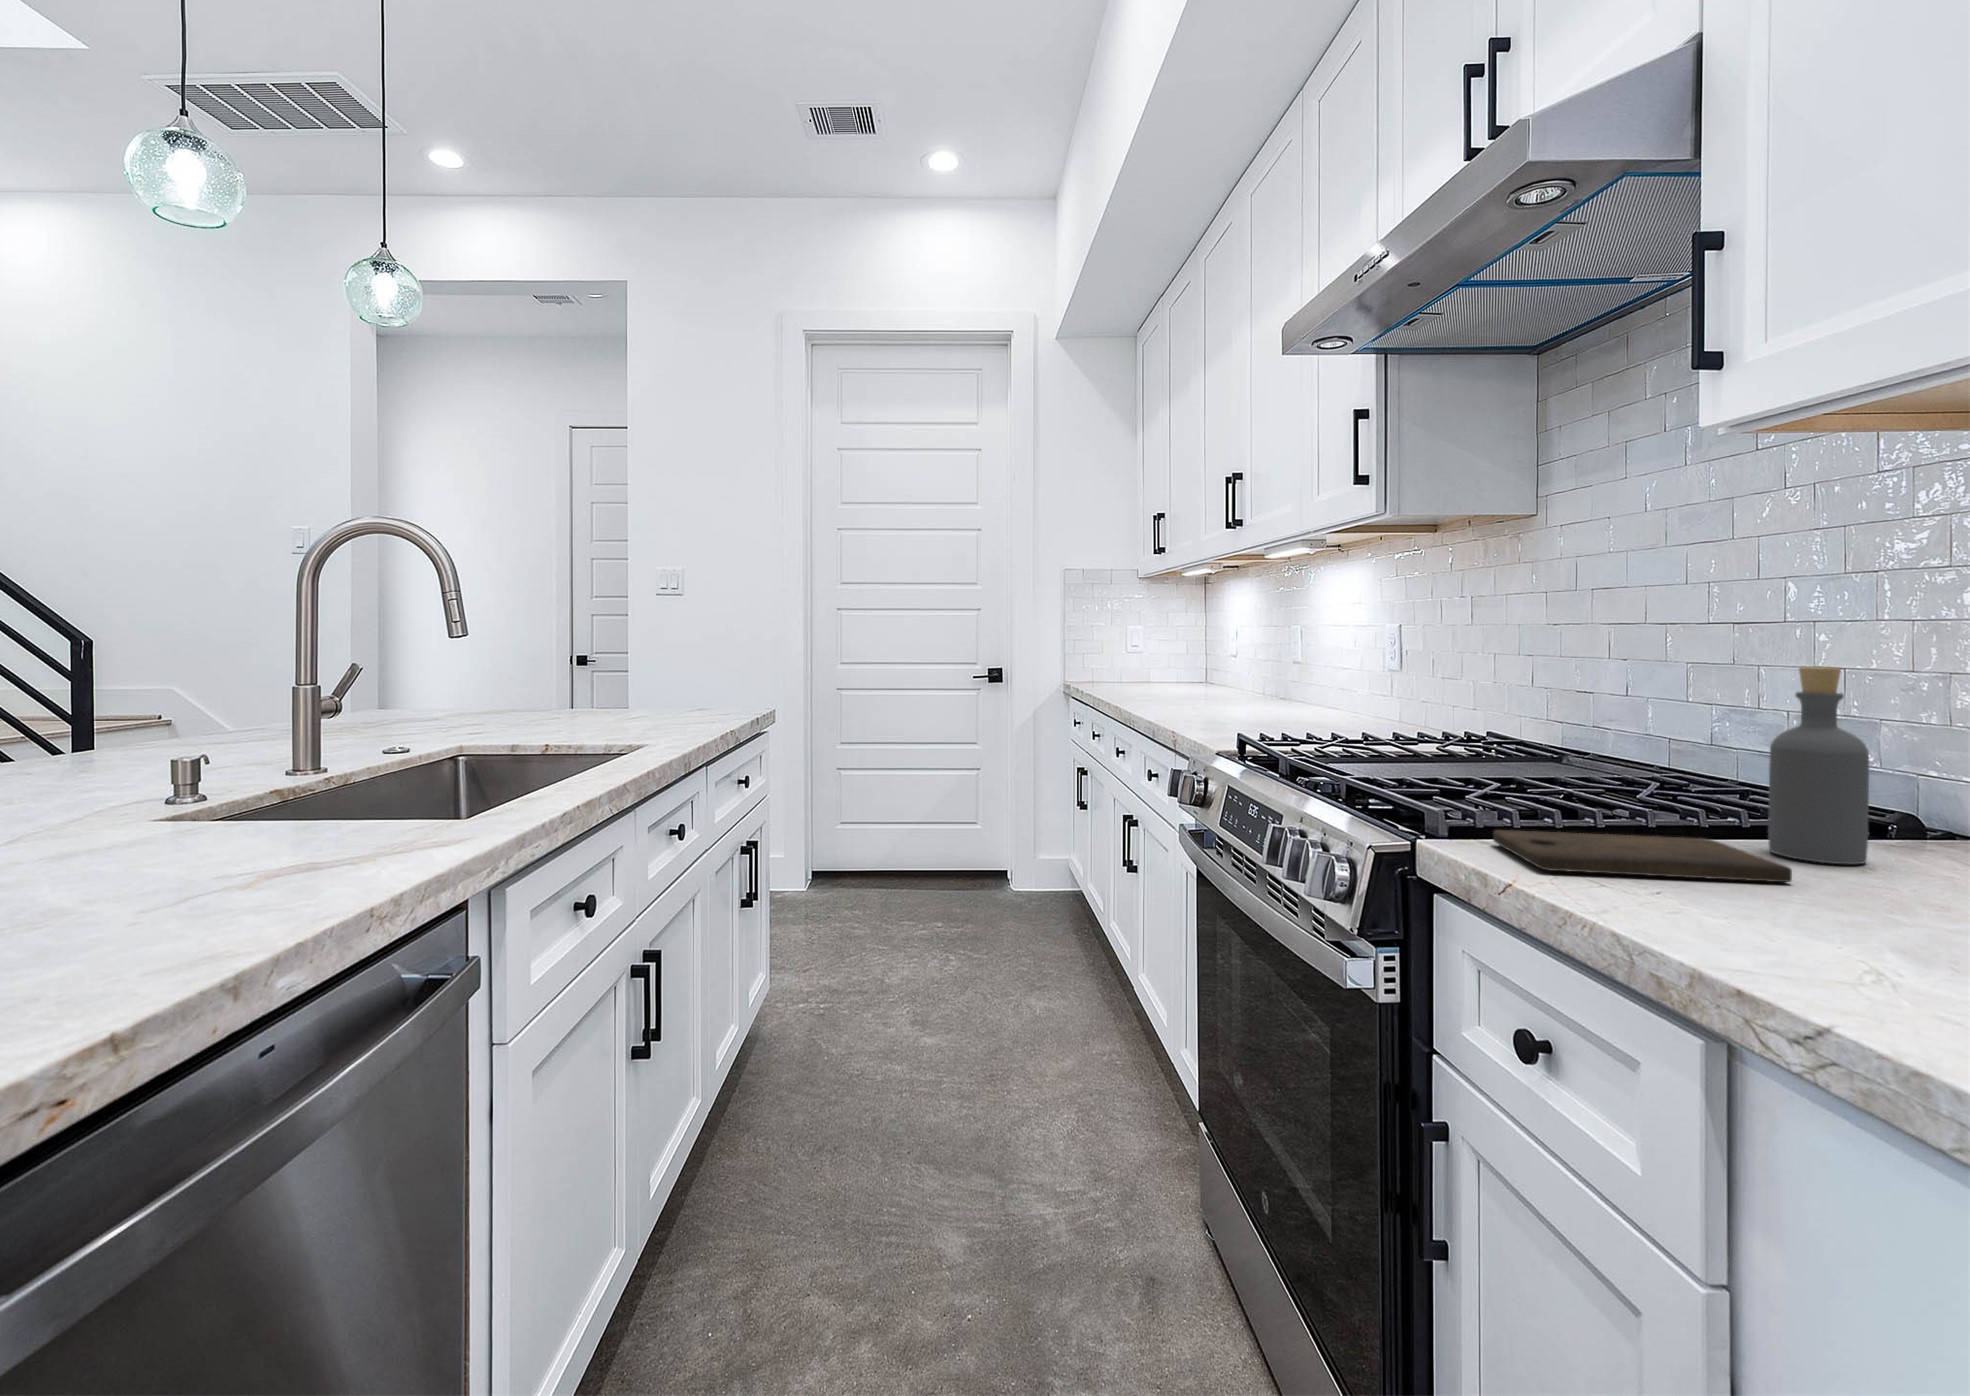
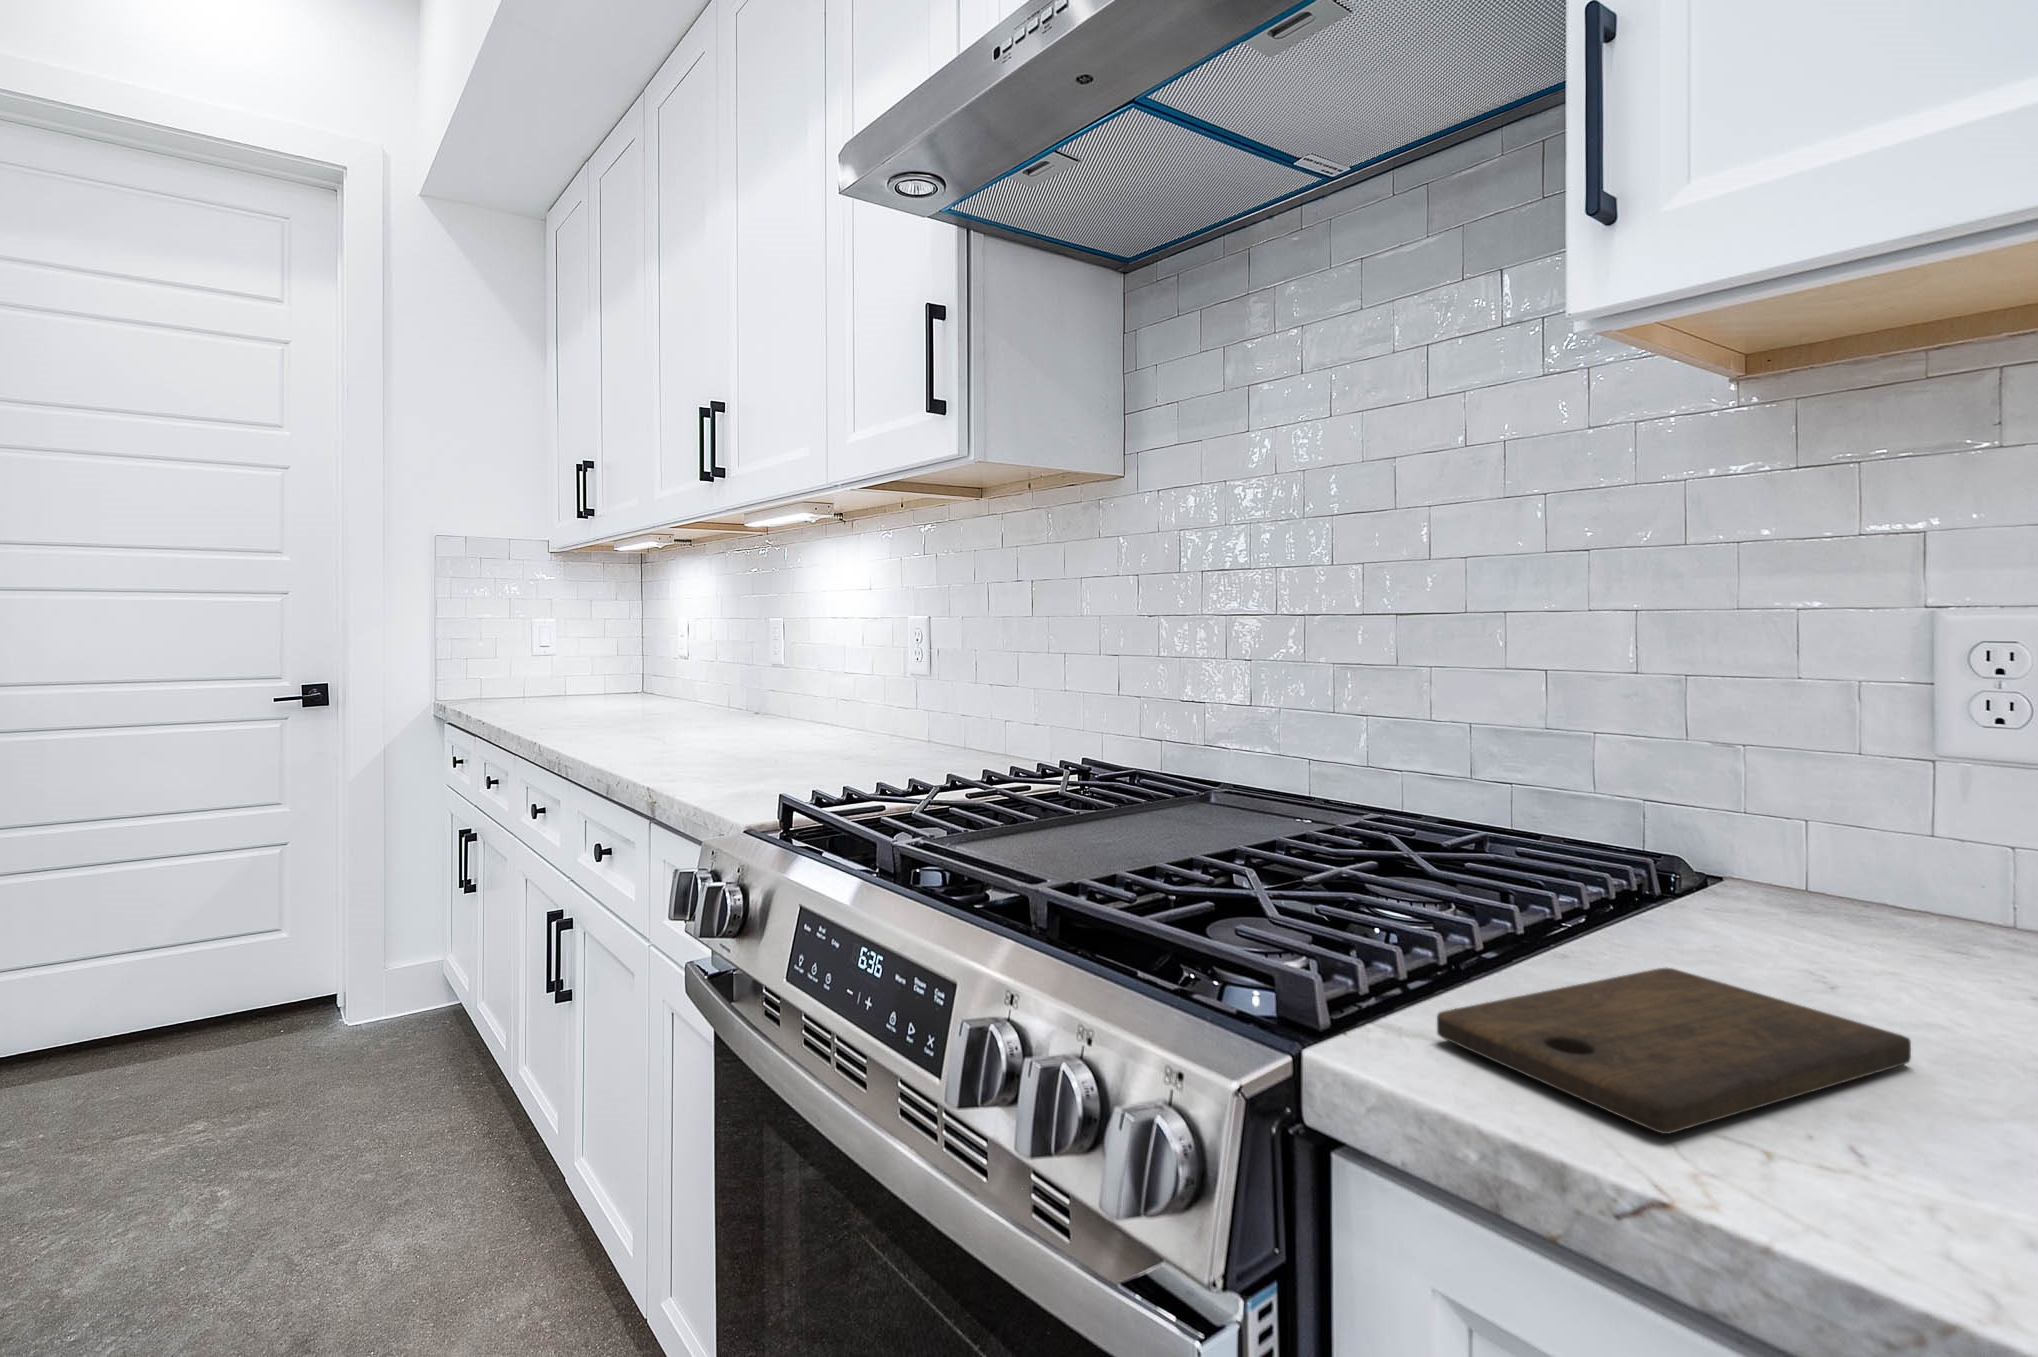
bottle: present [1768,667,1869,864] -> none [1696,683,1832,986]

